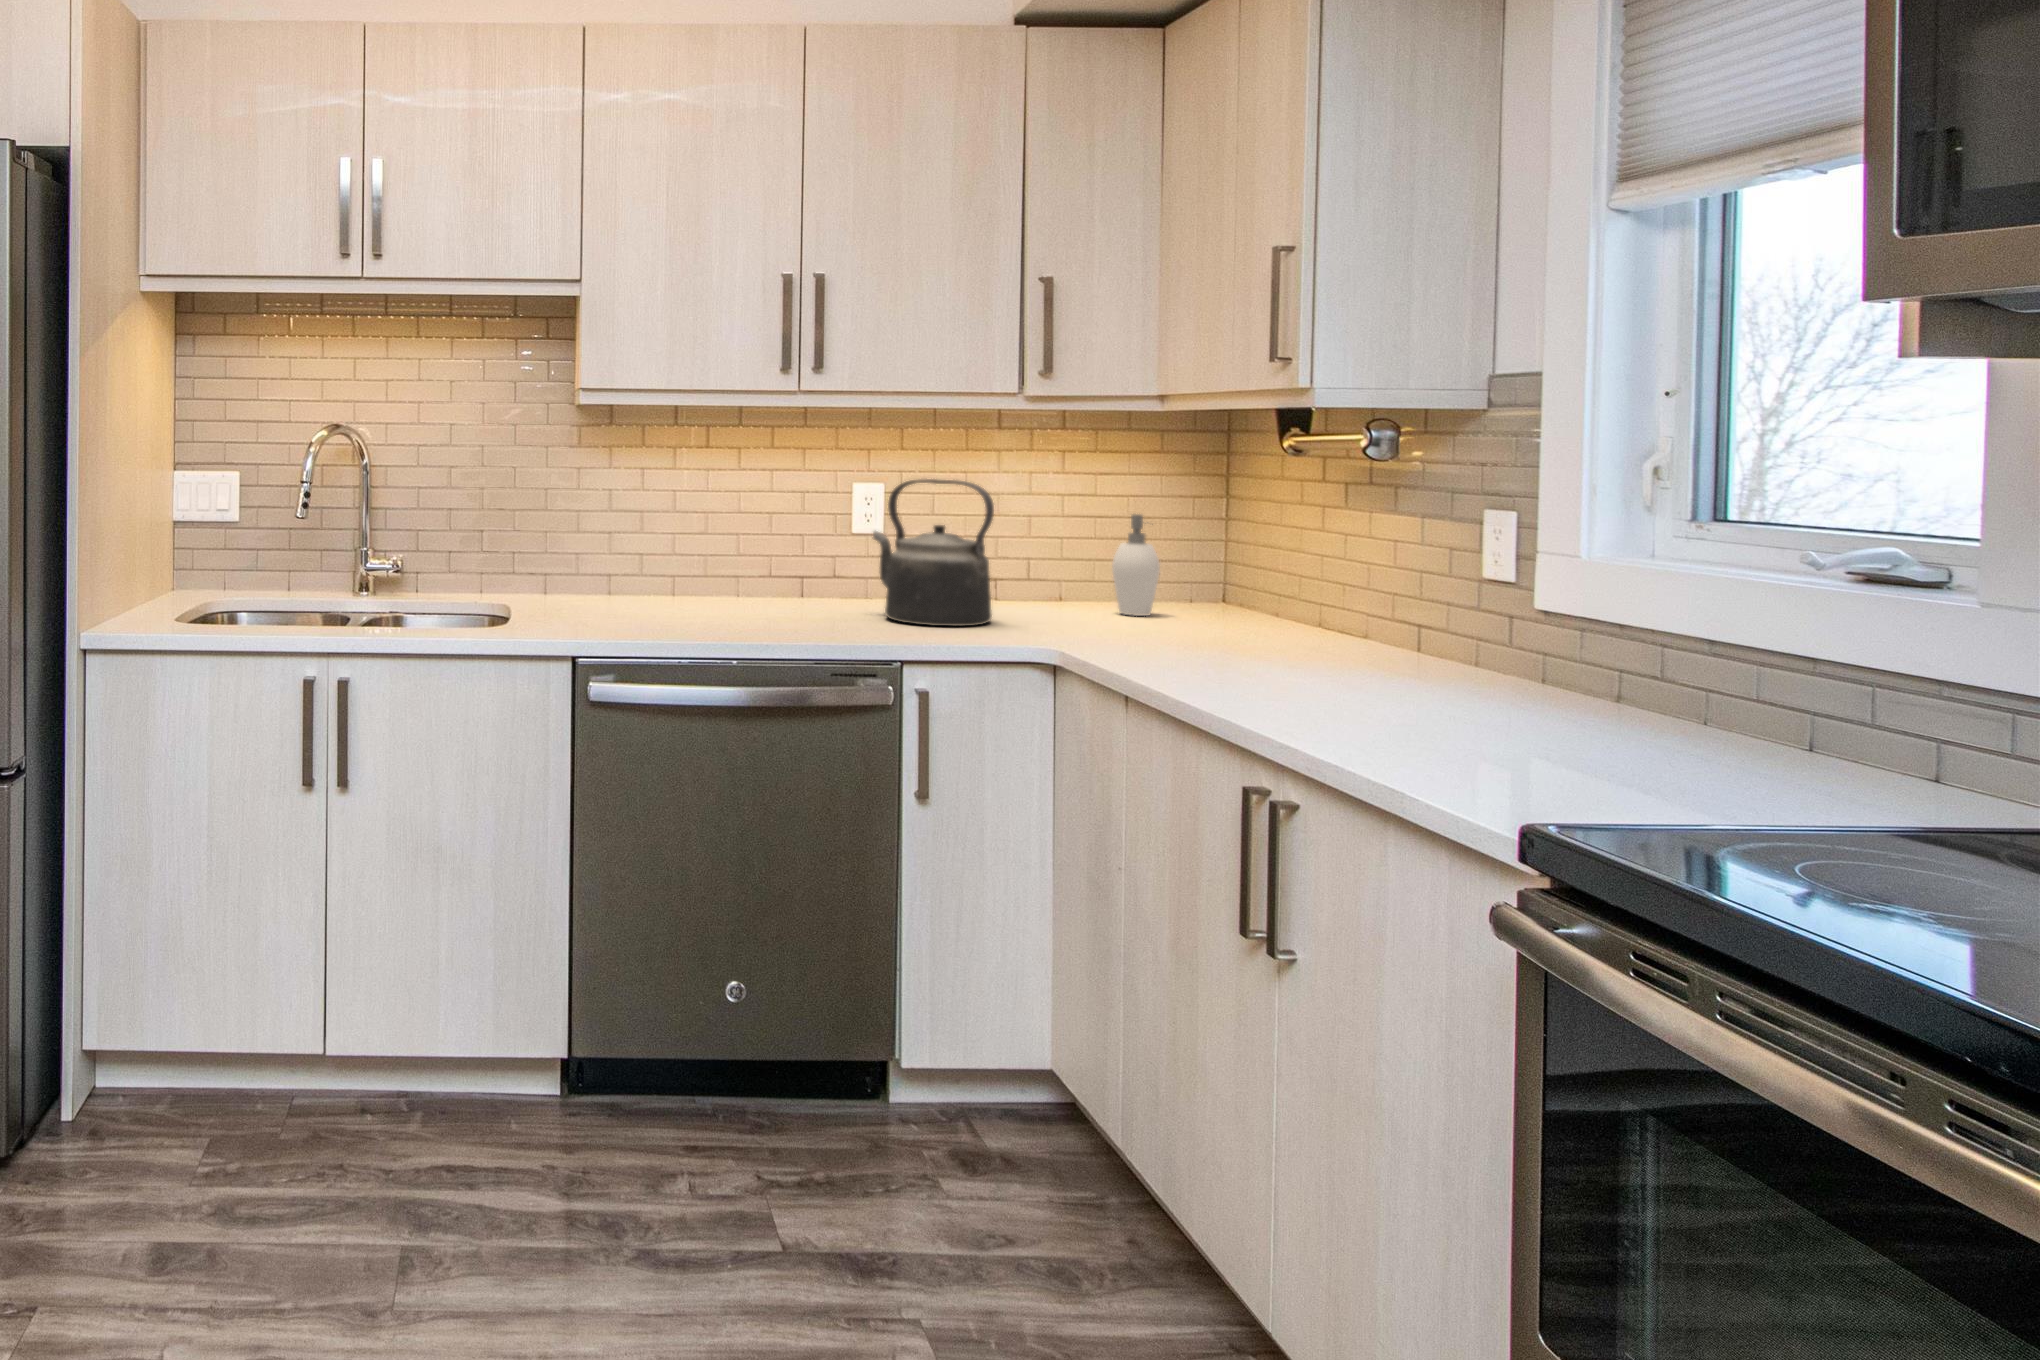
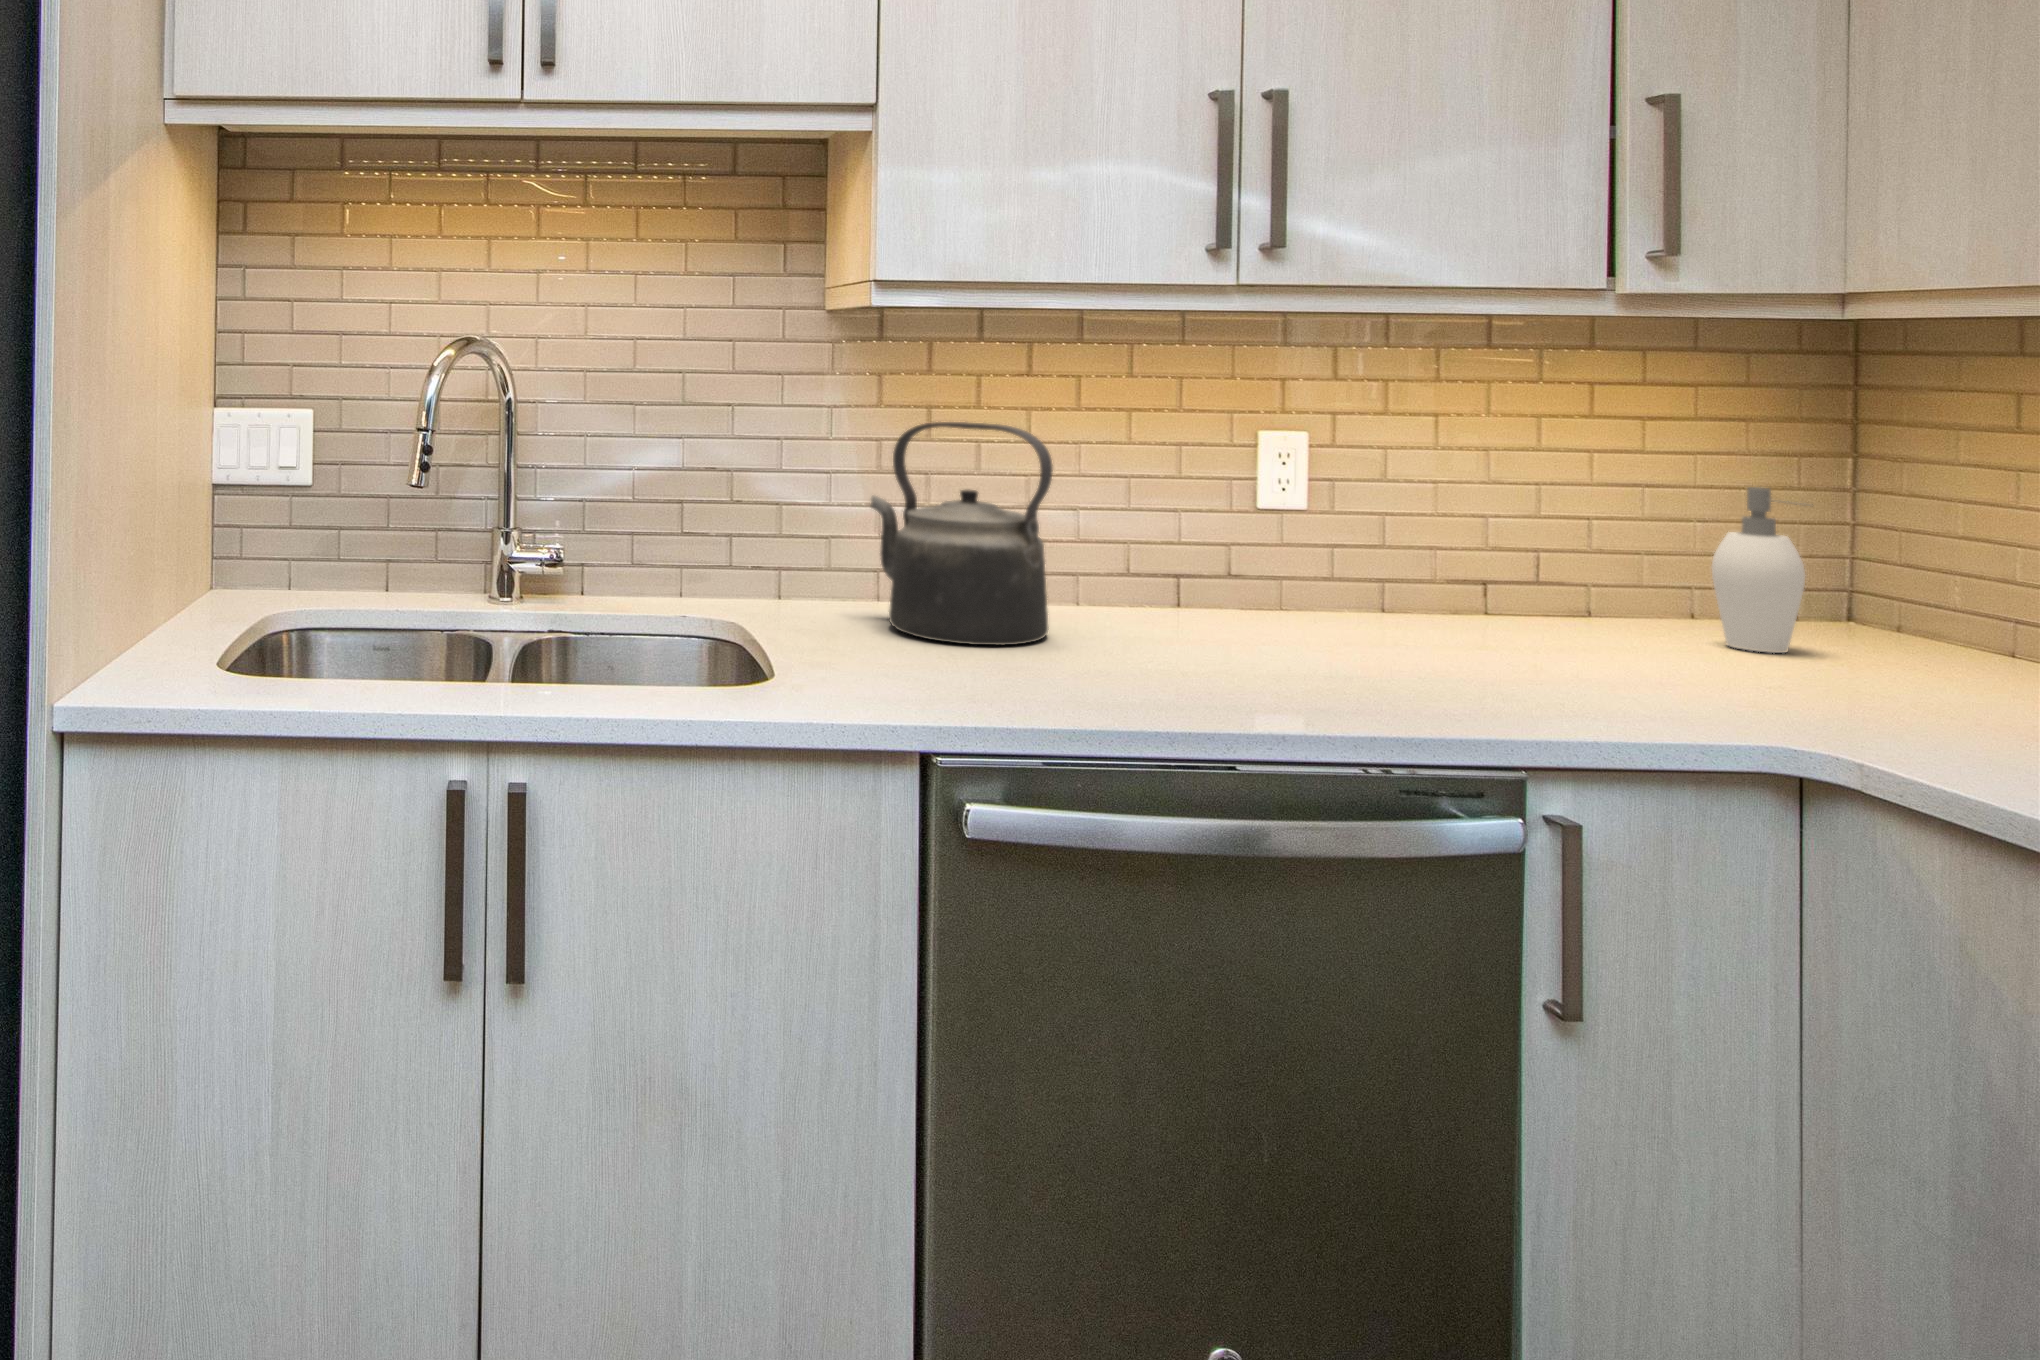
kettle: present [873,479,994,626] -> present [871,422,1053,645]

